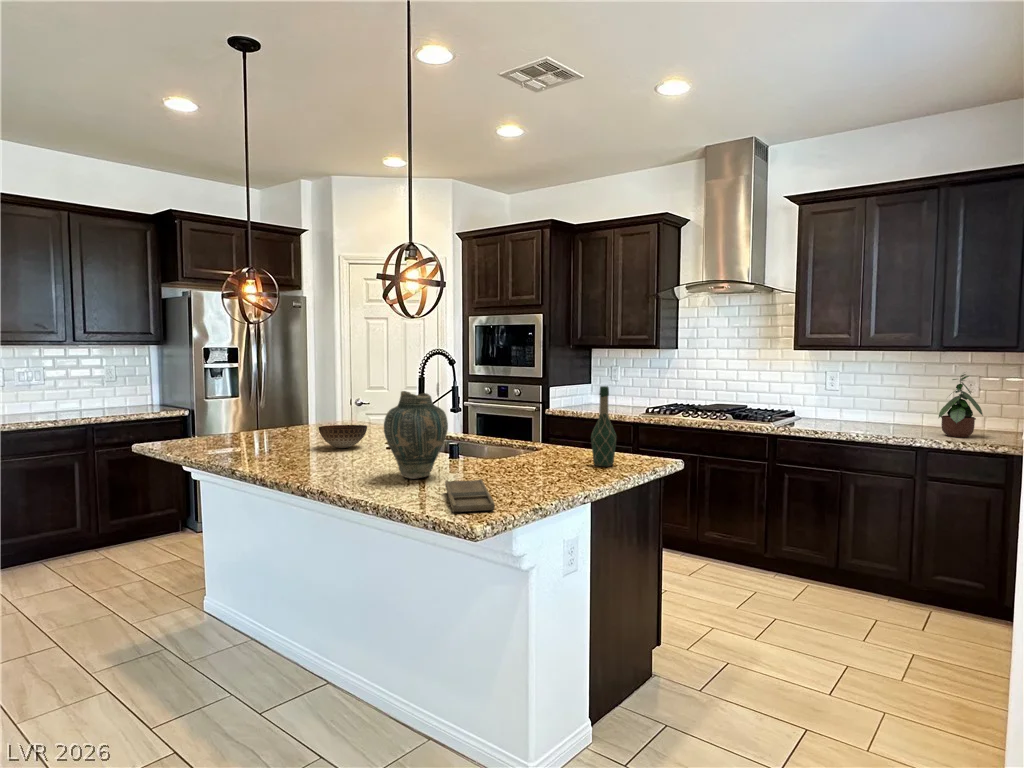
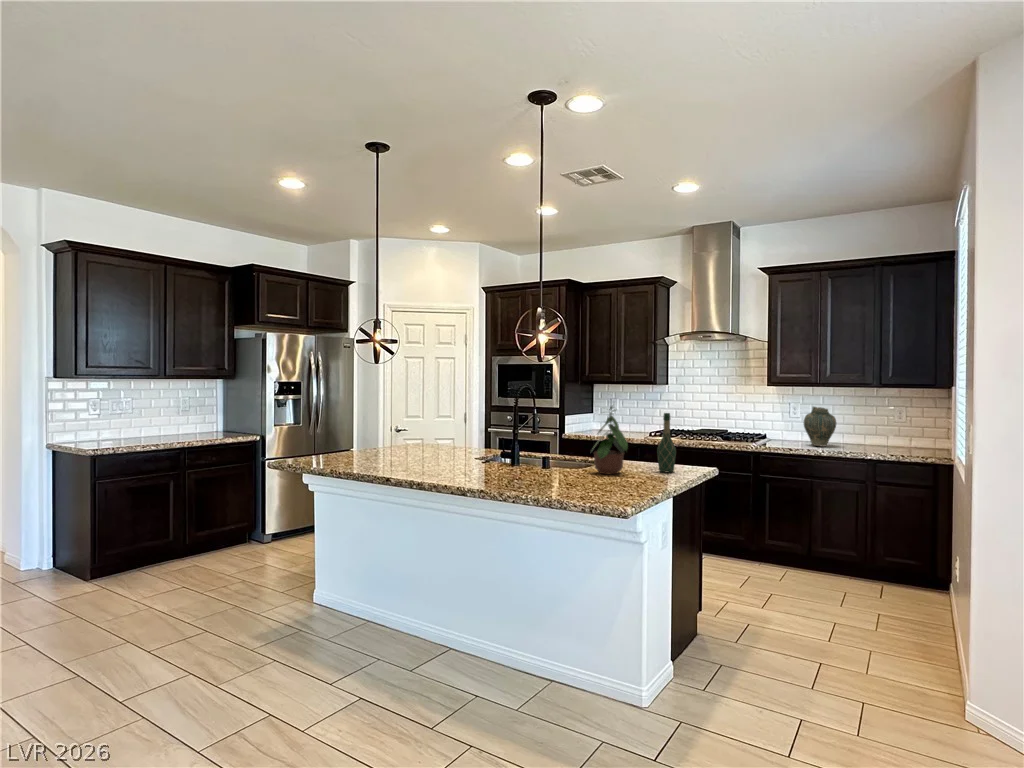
potted plant: present [939,374,983,437] -> present [594,407,628,474]
vase: present [384,391,448,479] -> present [804,407,836,447]
bowl: present [319,425,367,448] -> none [431,444,469,462]
tray: present [445,479,495,512] -> none [577,480,629,500]

